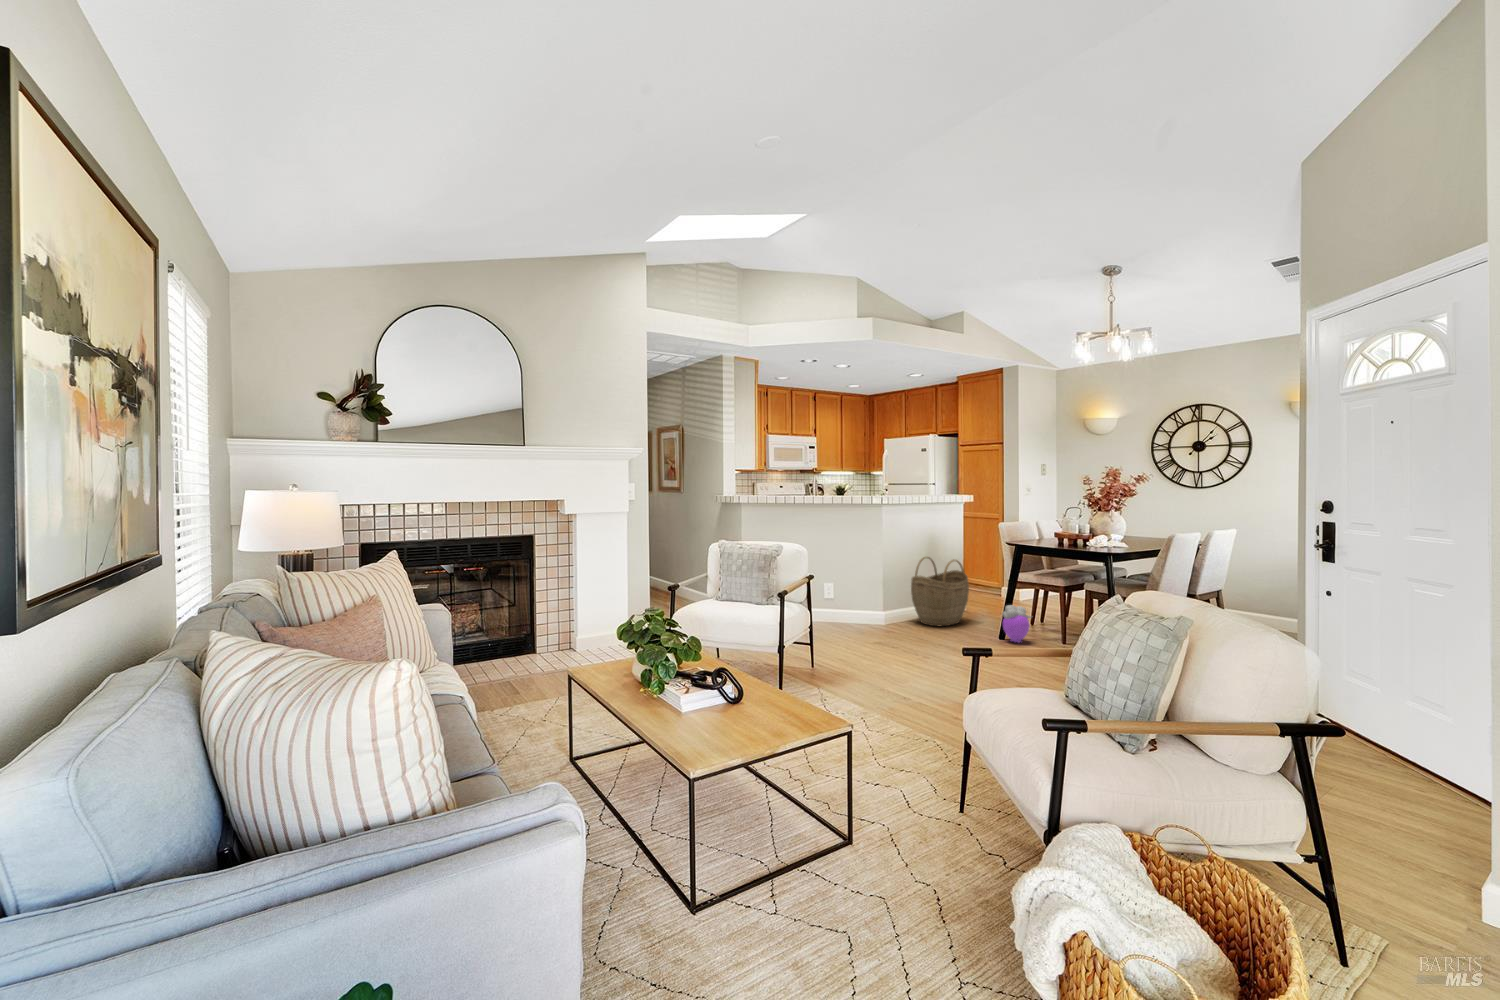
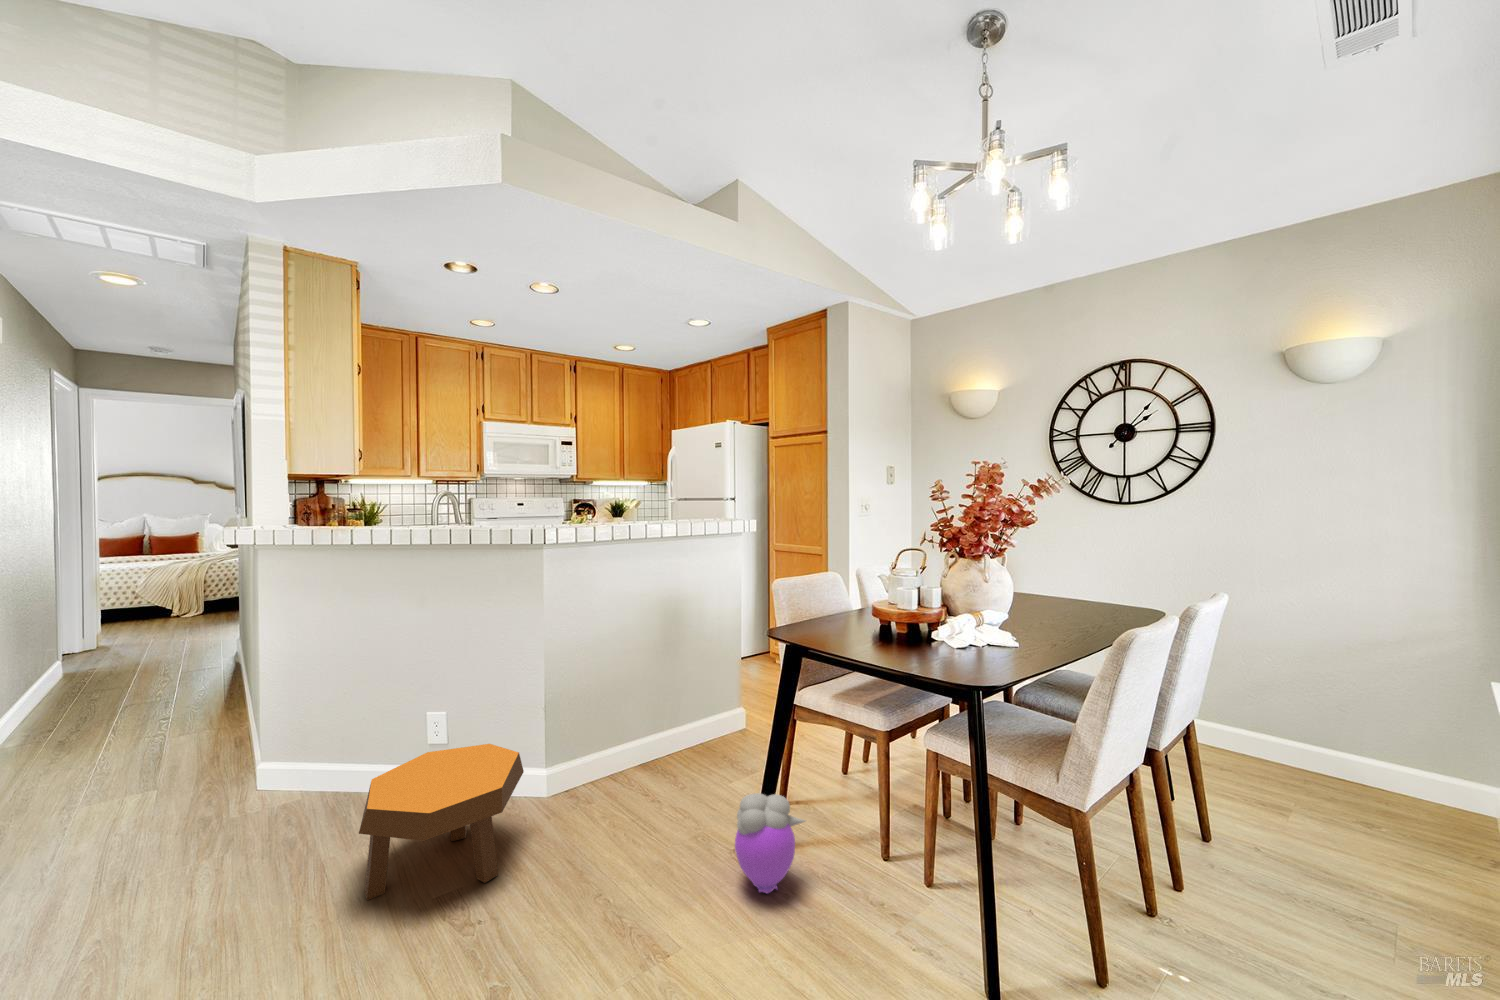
woven basket: present [911,557,969,626] -> none [590,645,711,805]
footstool: none [840,593,905,640] -> present [359,744,524,900]

